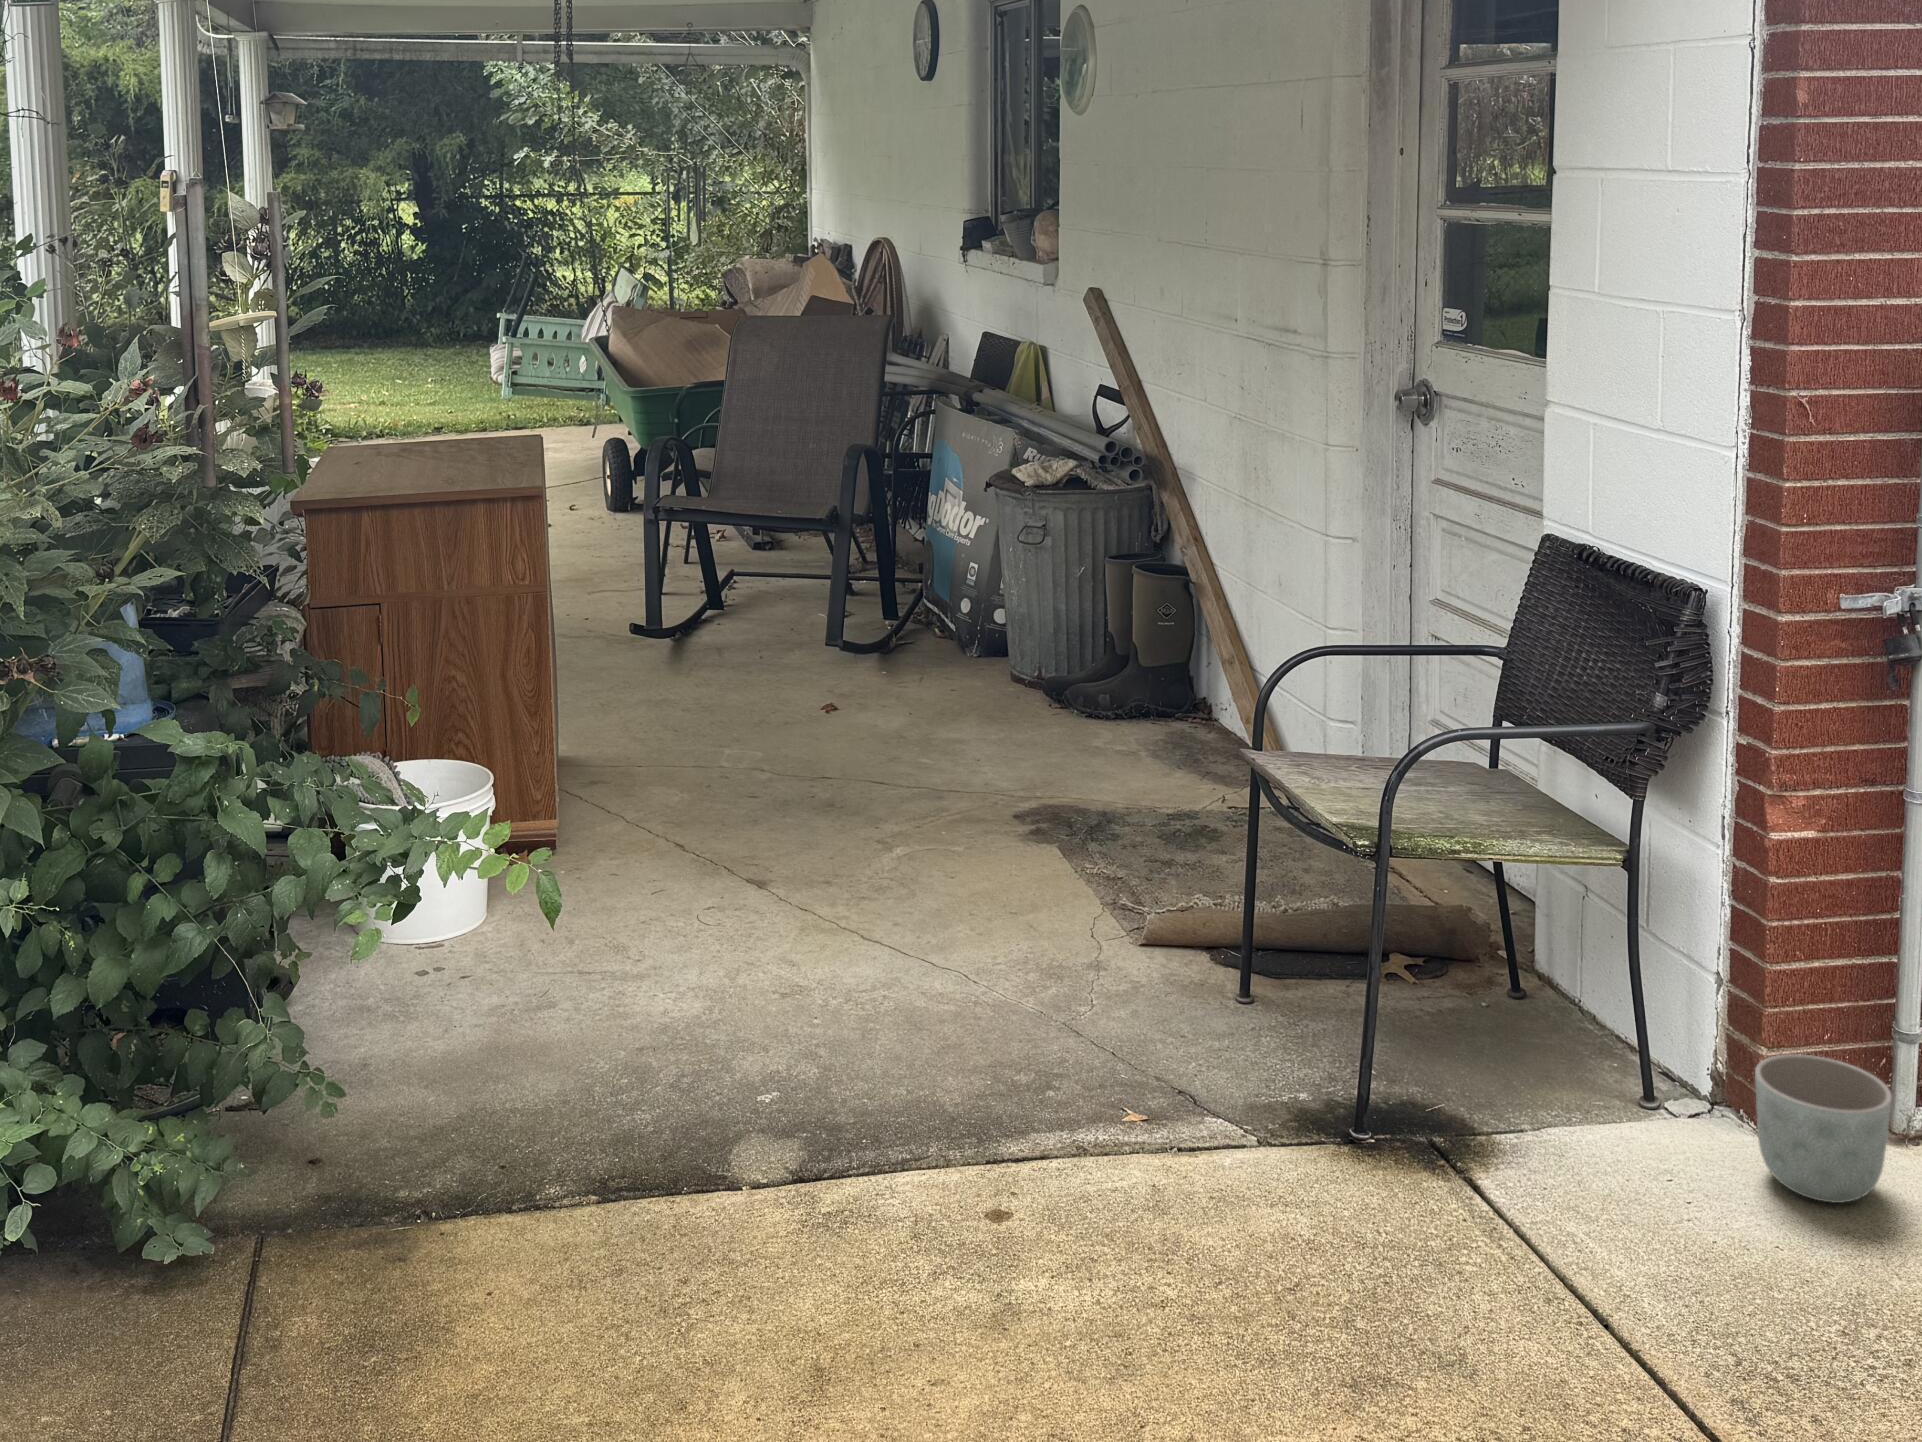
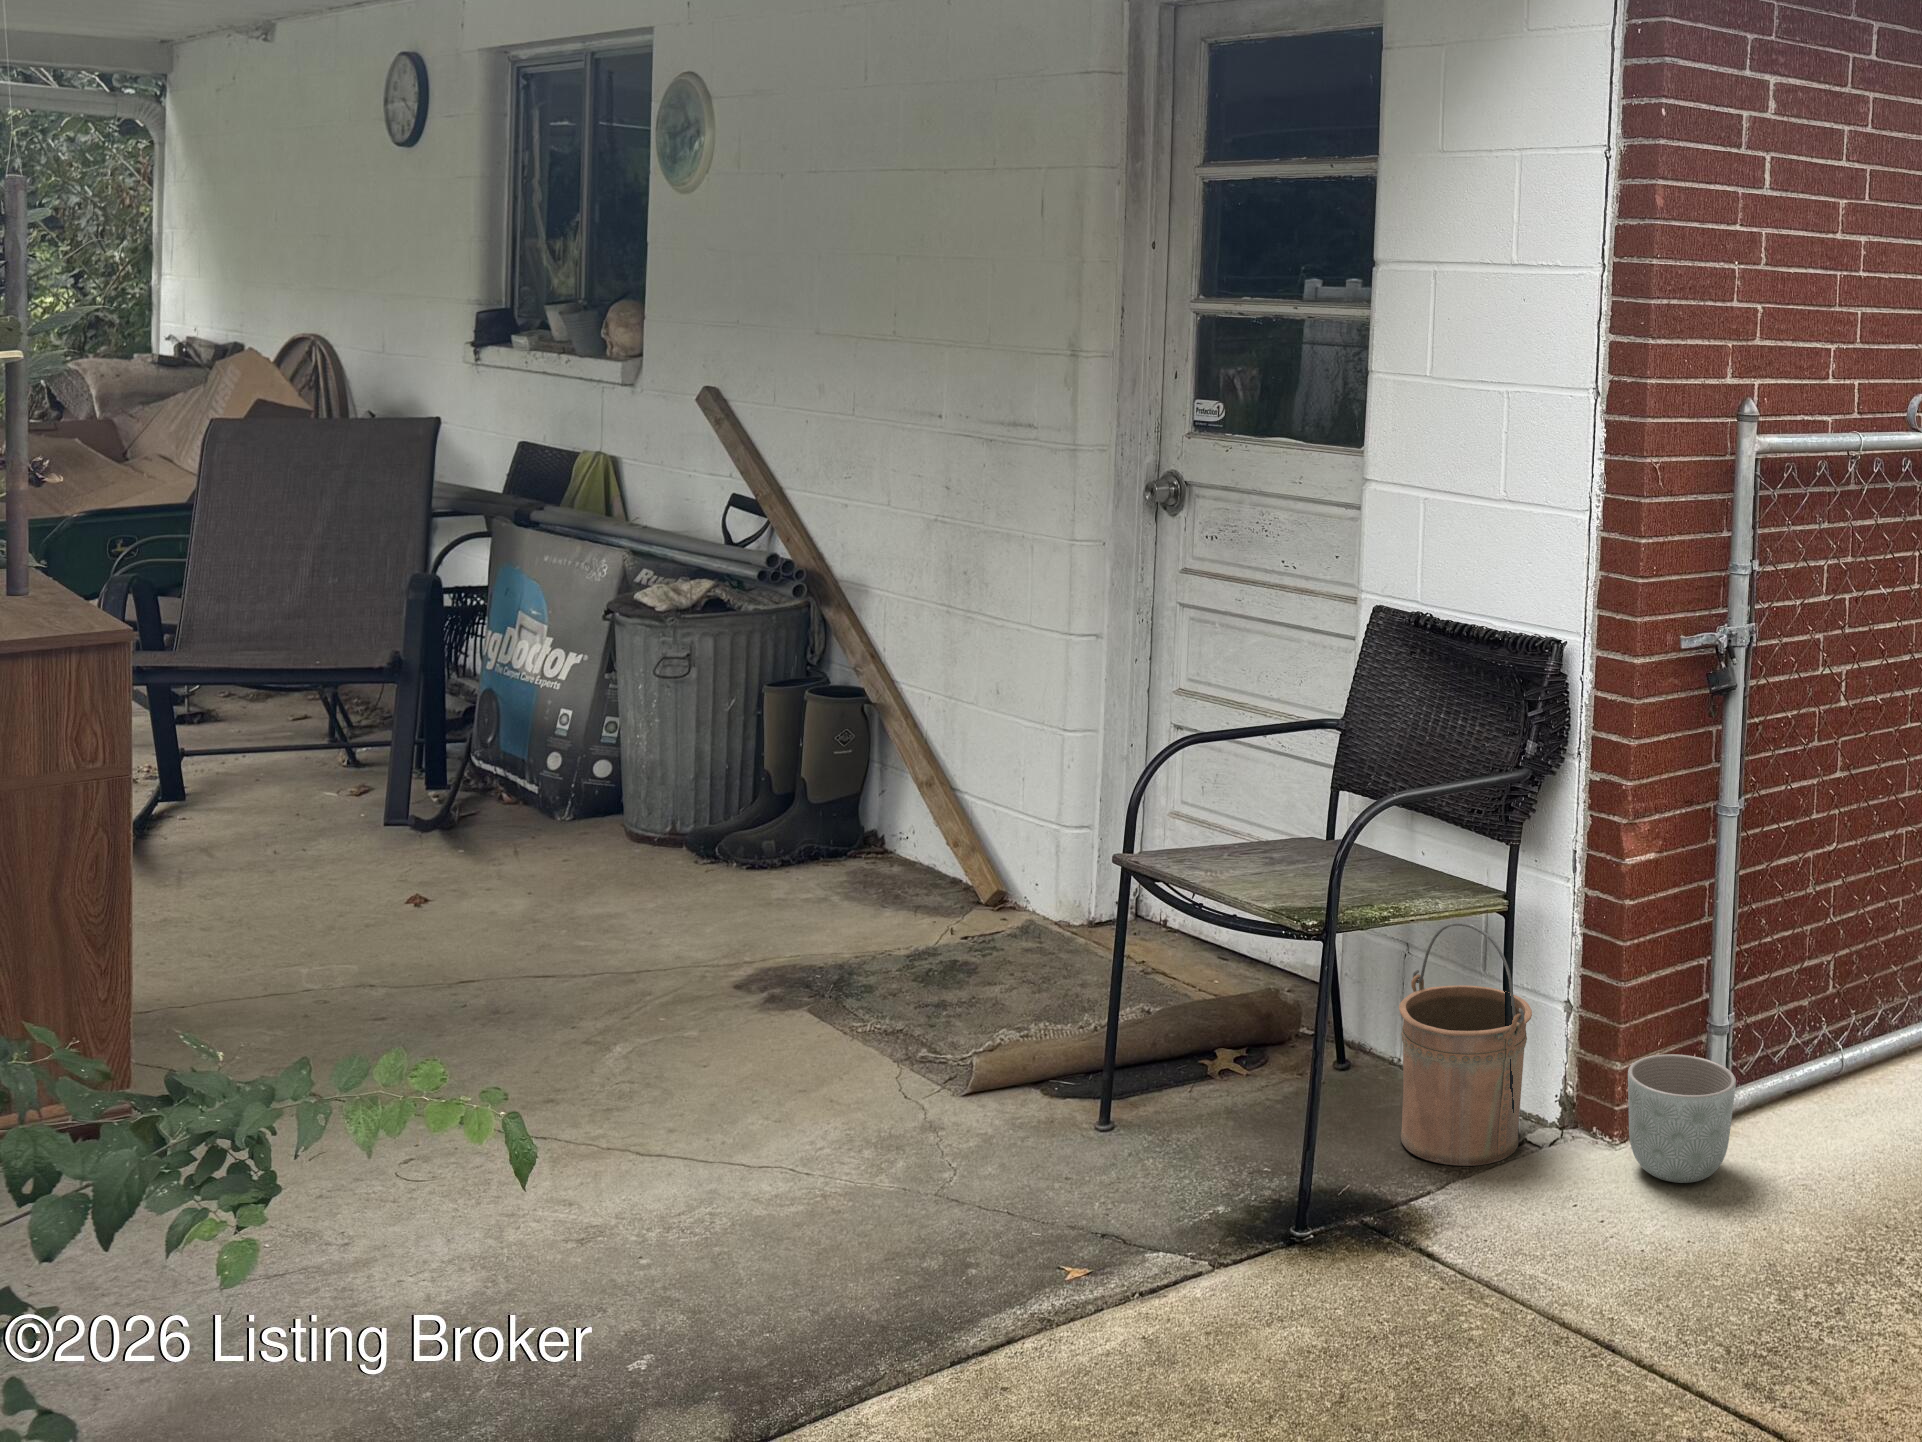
bucket: none [1513,870,1665,1124] -> present [1399,922,1532,1166]

